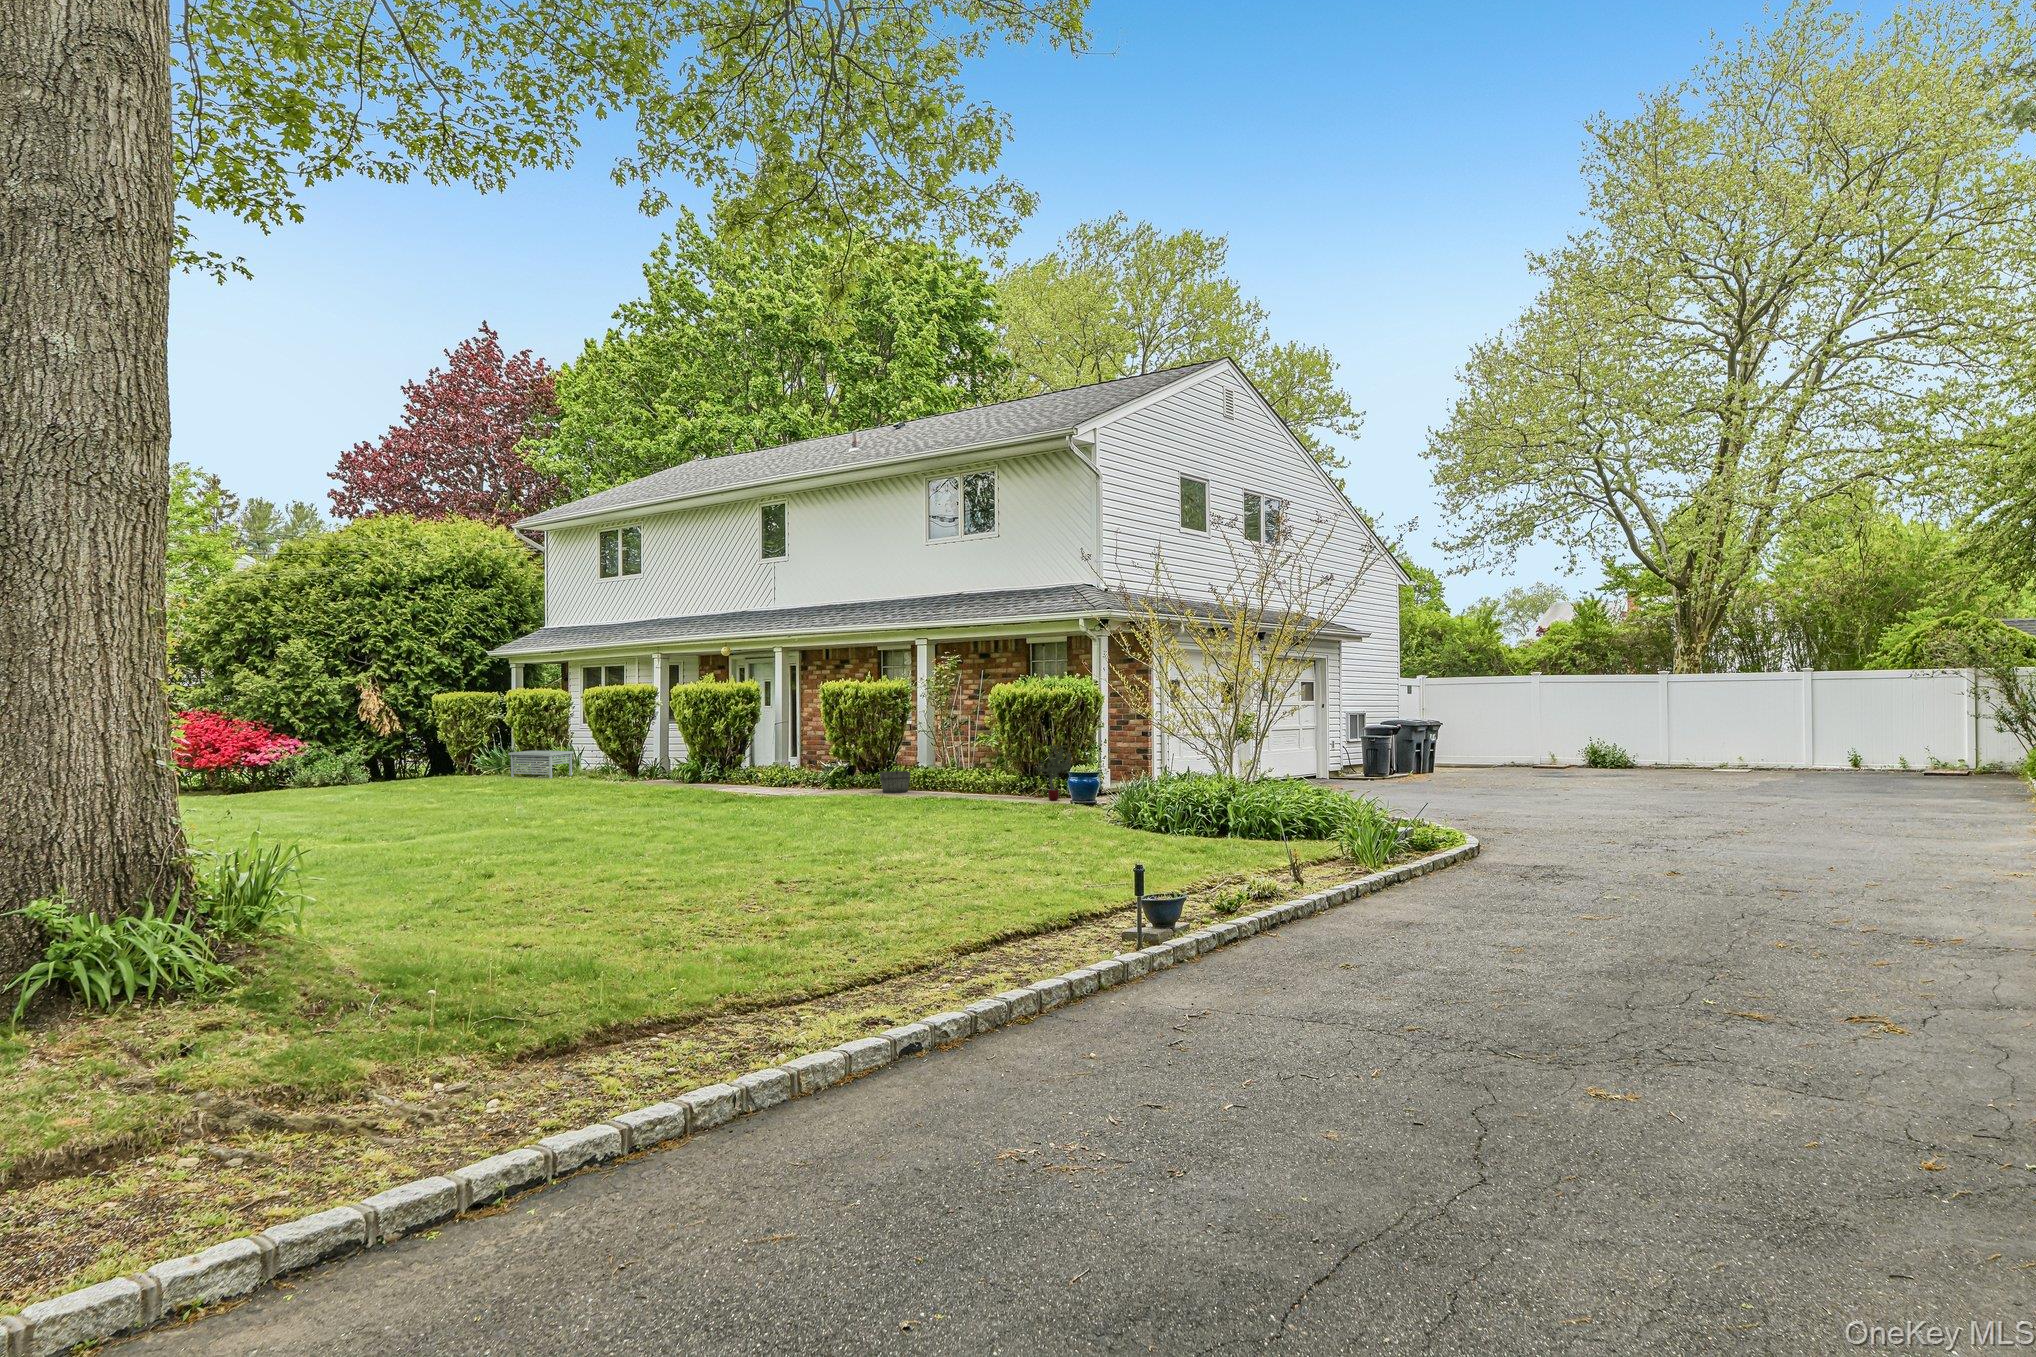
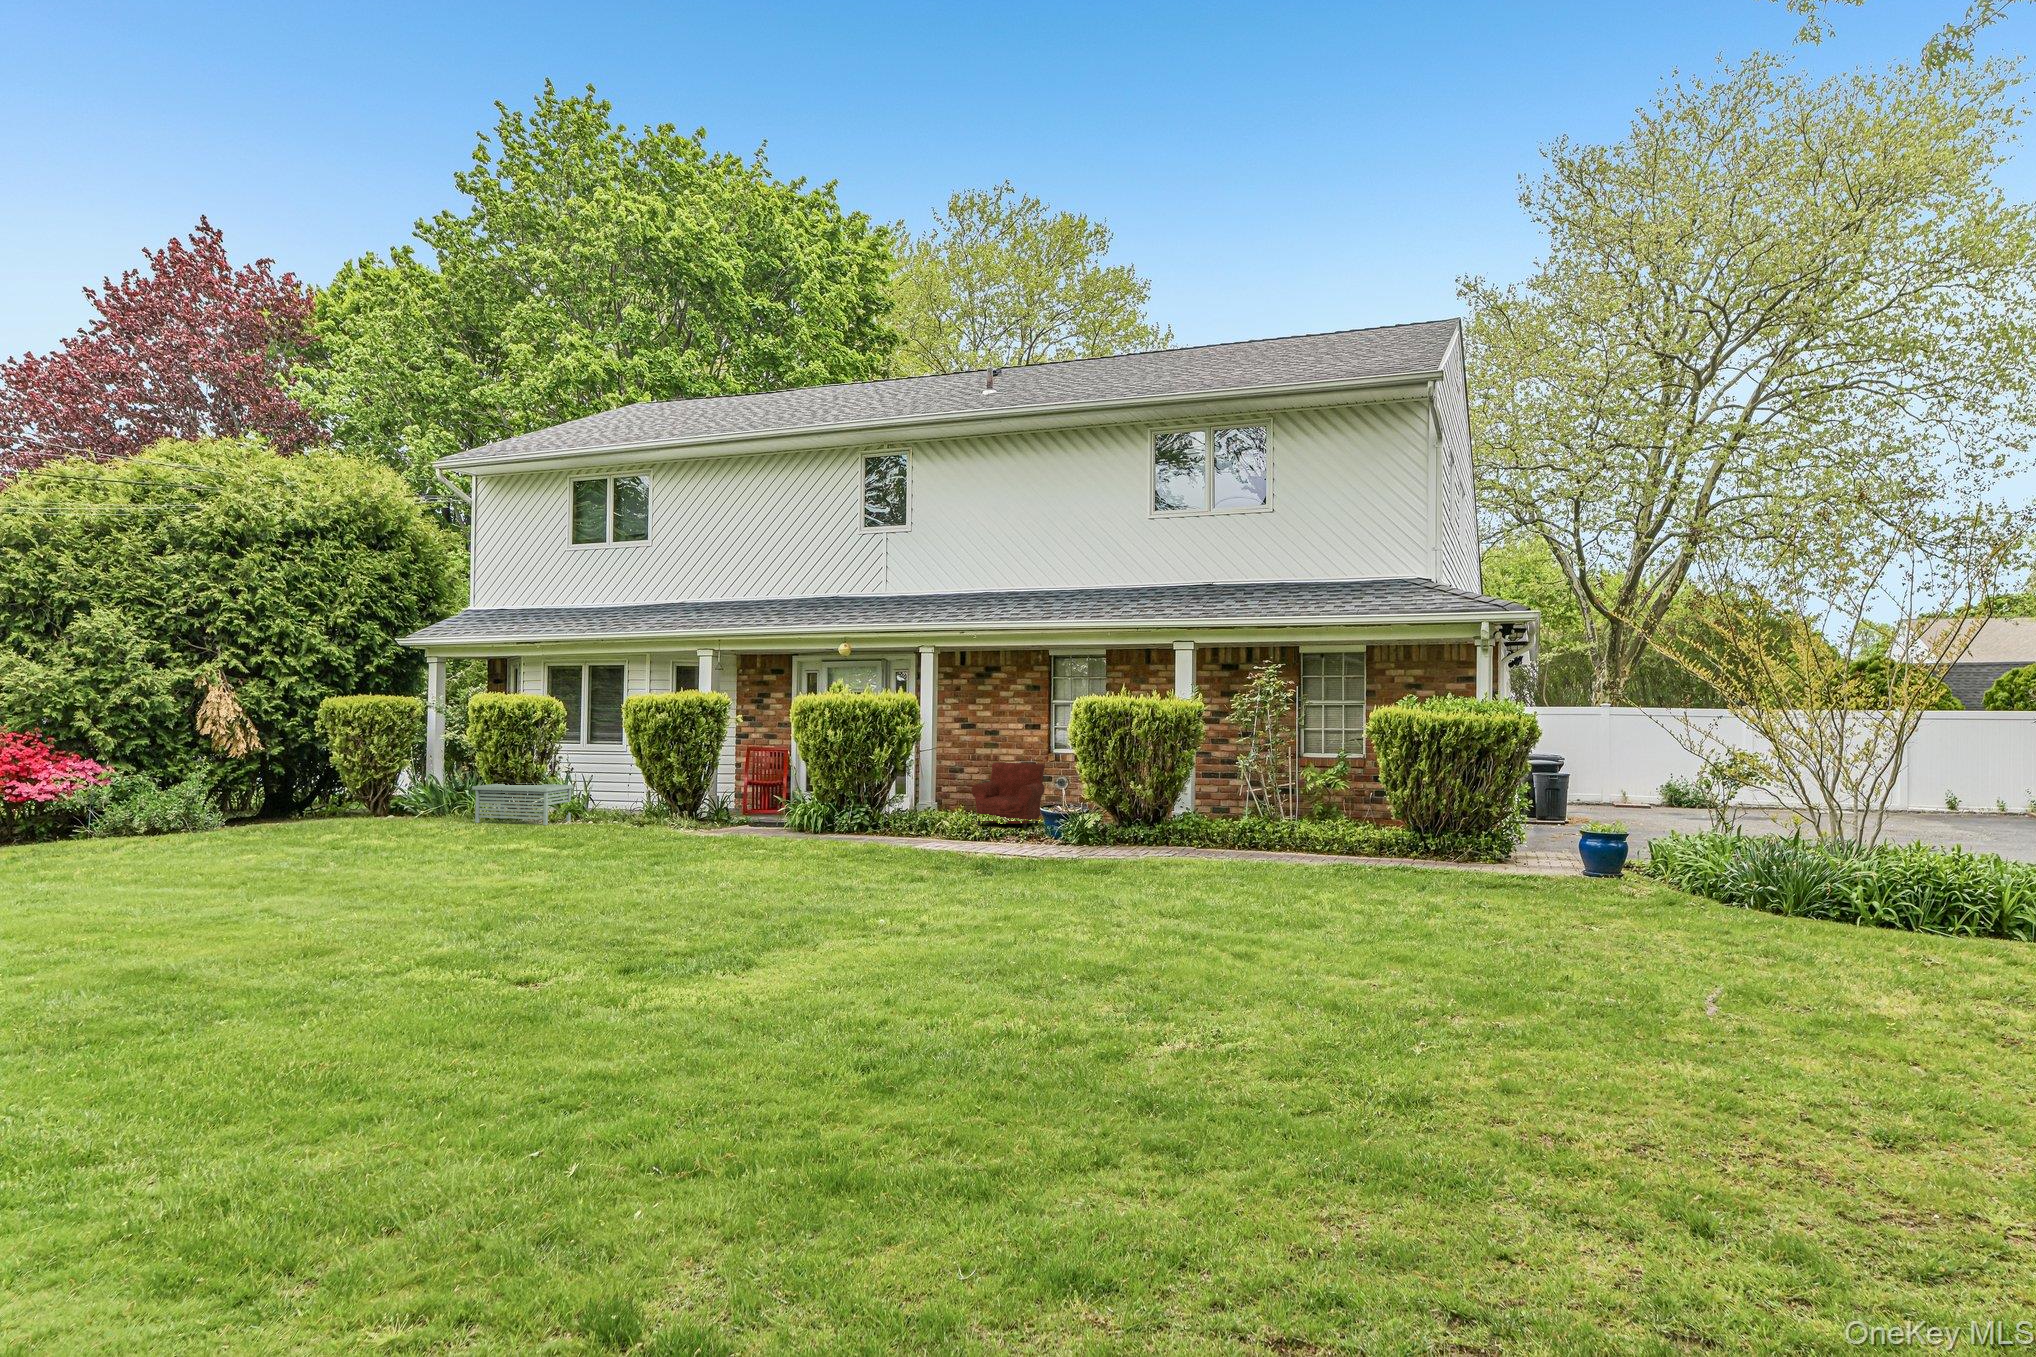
armchair: none [824,732,881,779] -> present [972,762,1045,828]
potted tree: present [1036,745,1071,801] -> none [1393,787,1461,866]
wooden bucket: present [879,767,911,793] -> none [1127,812,1172,852]

